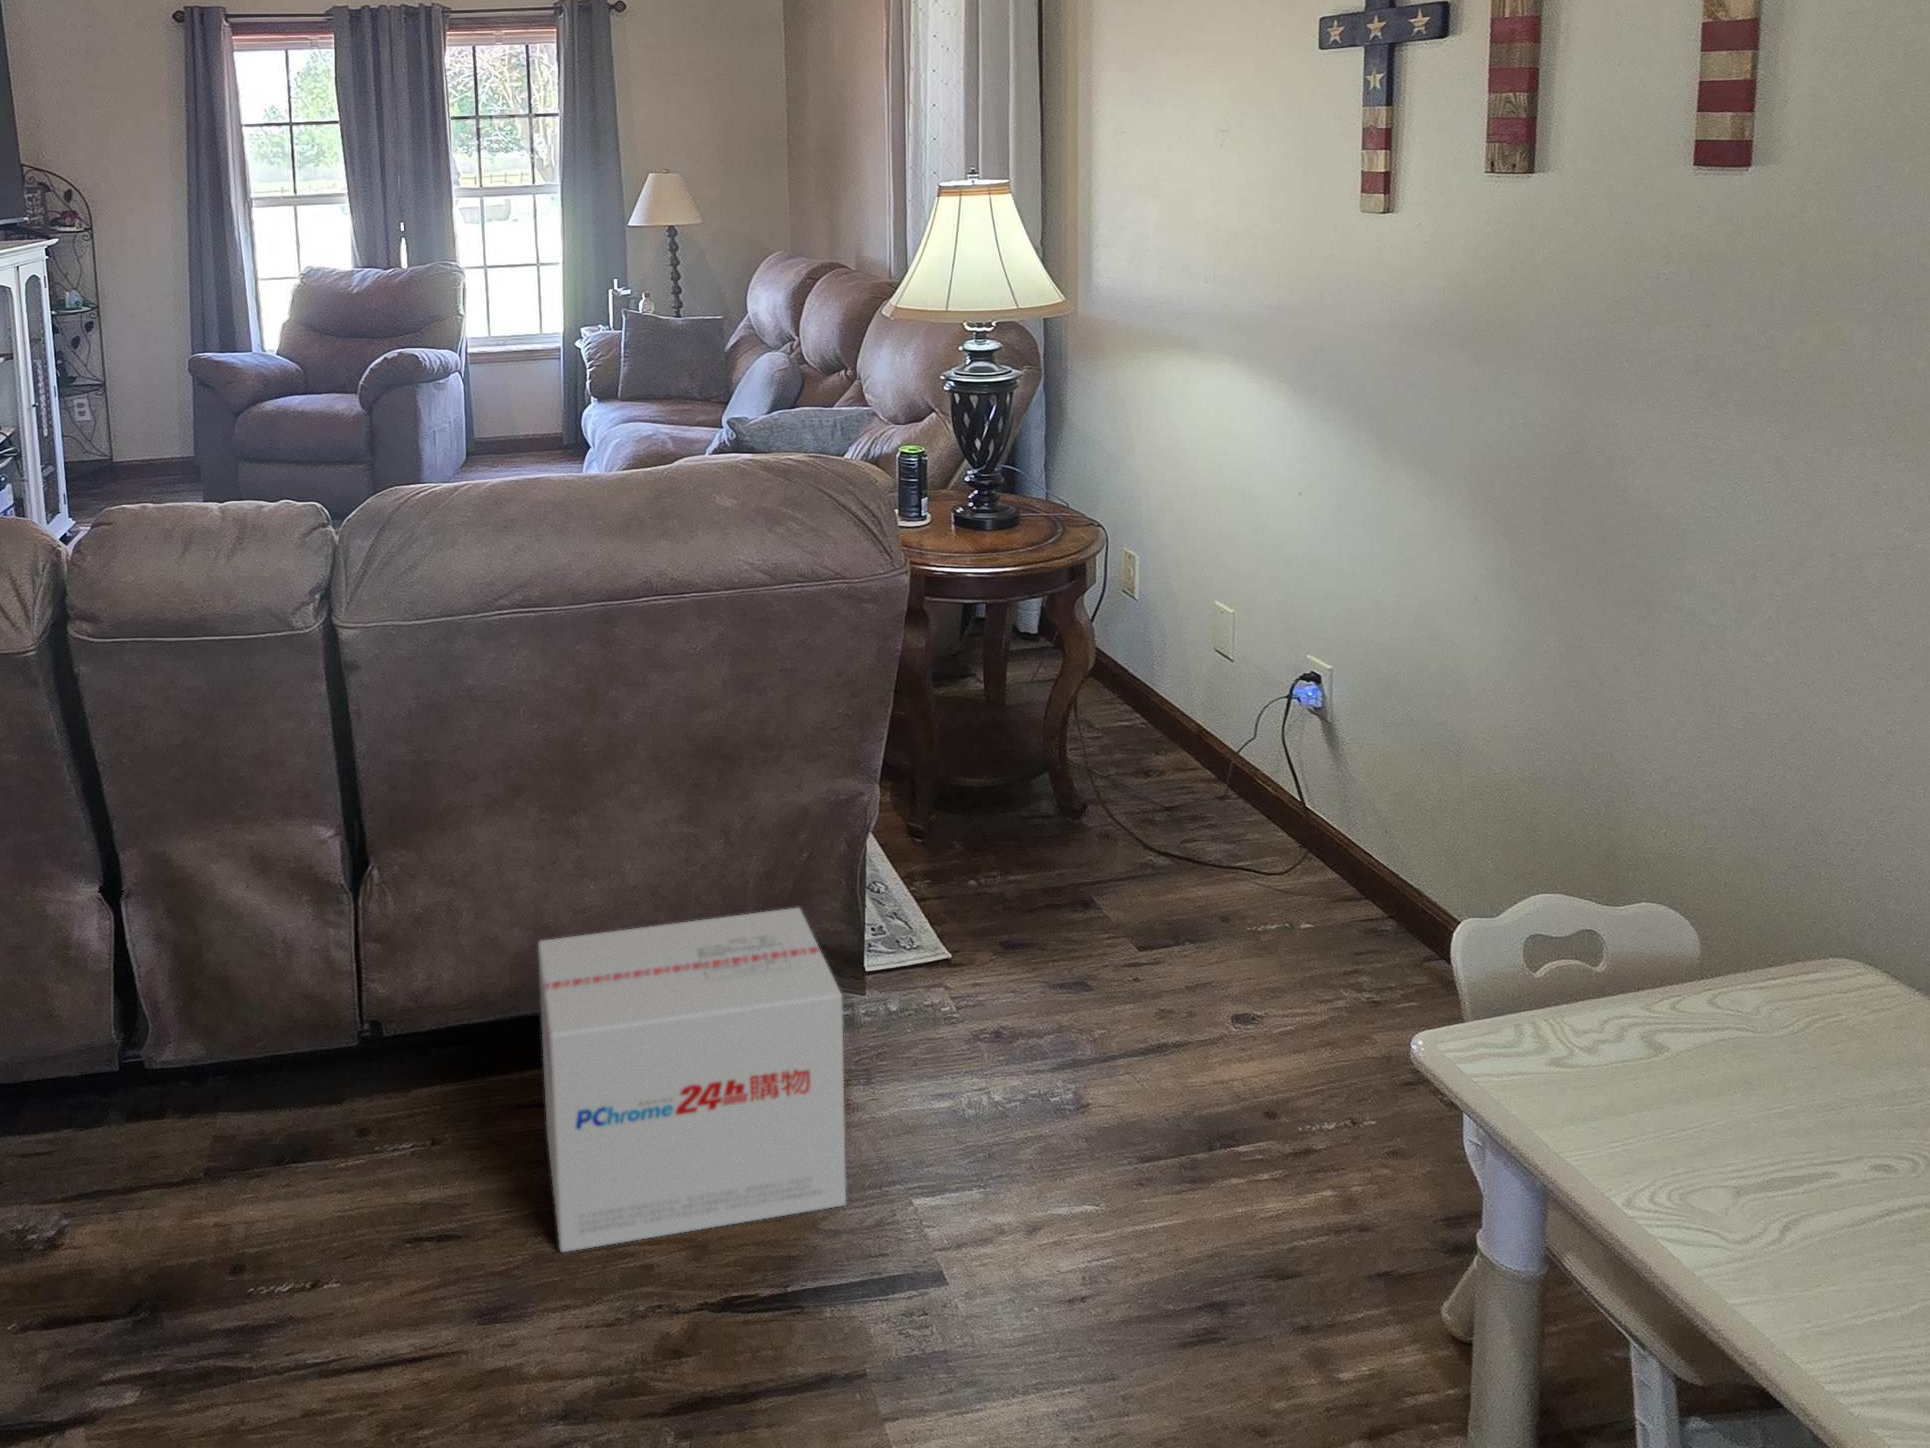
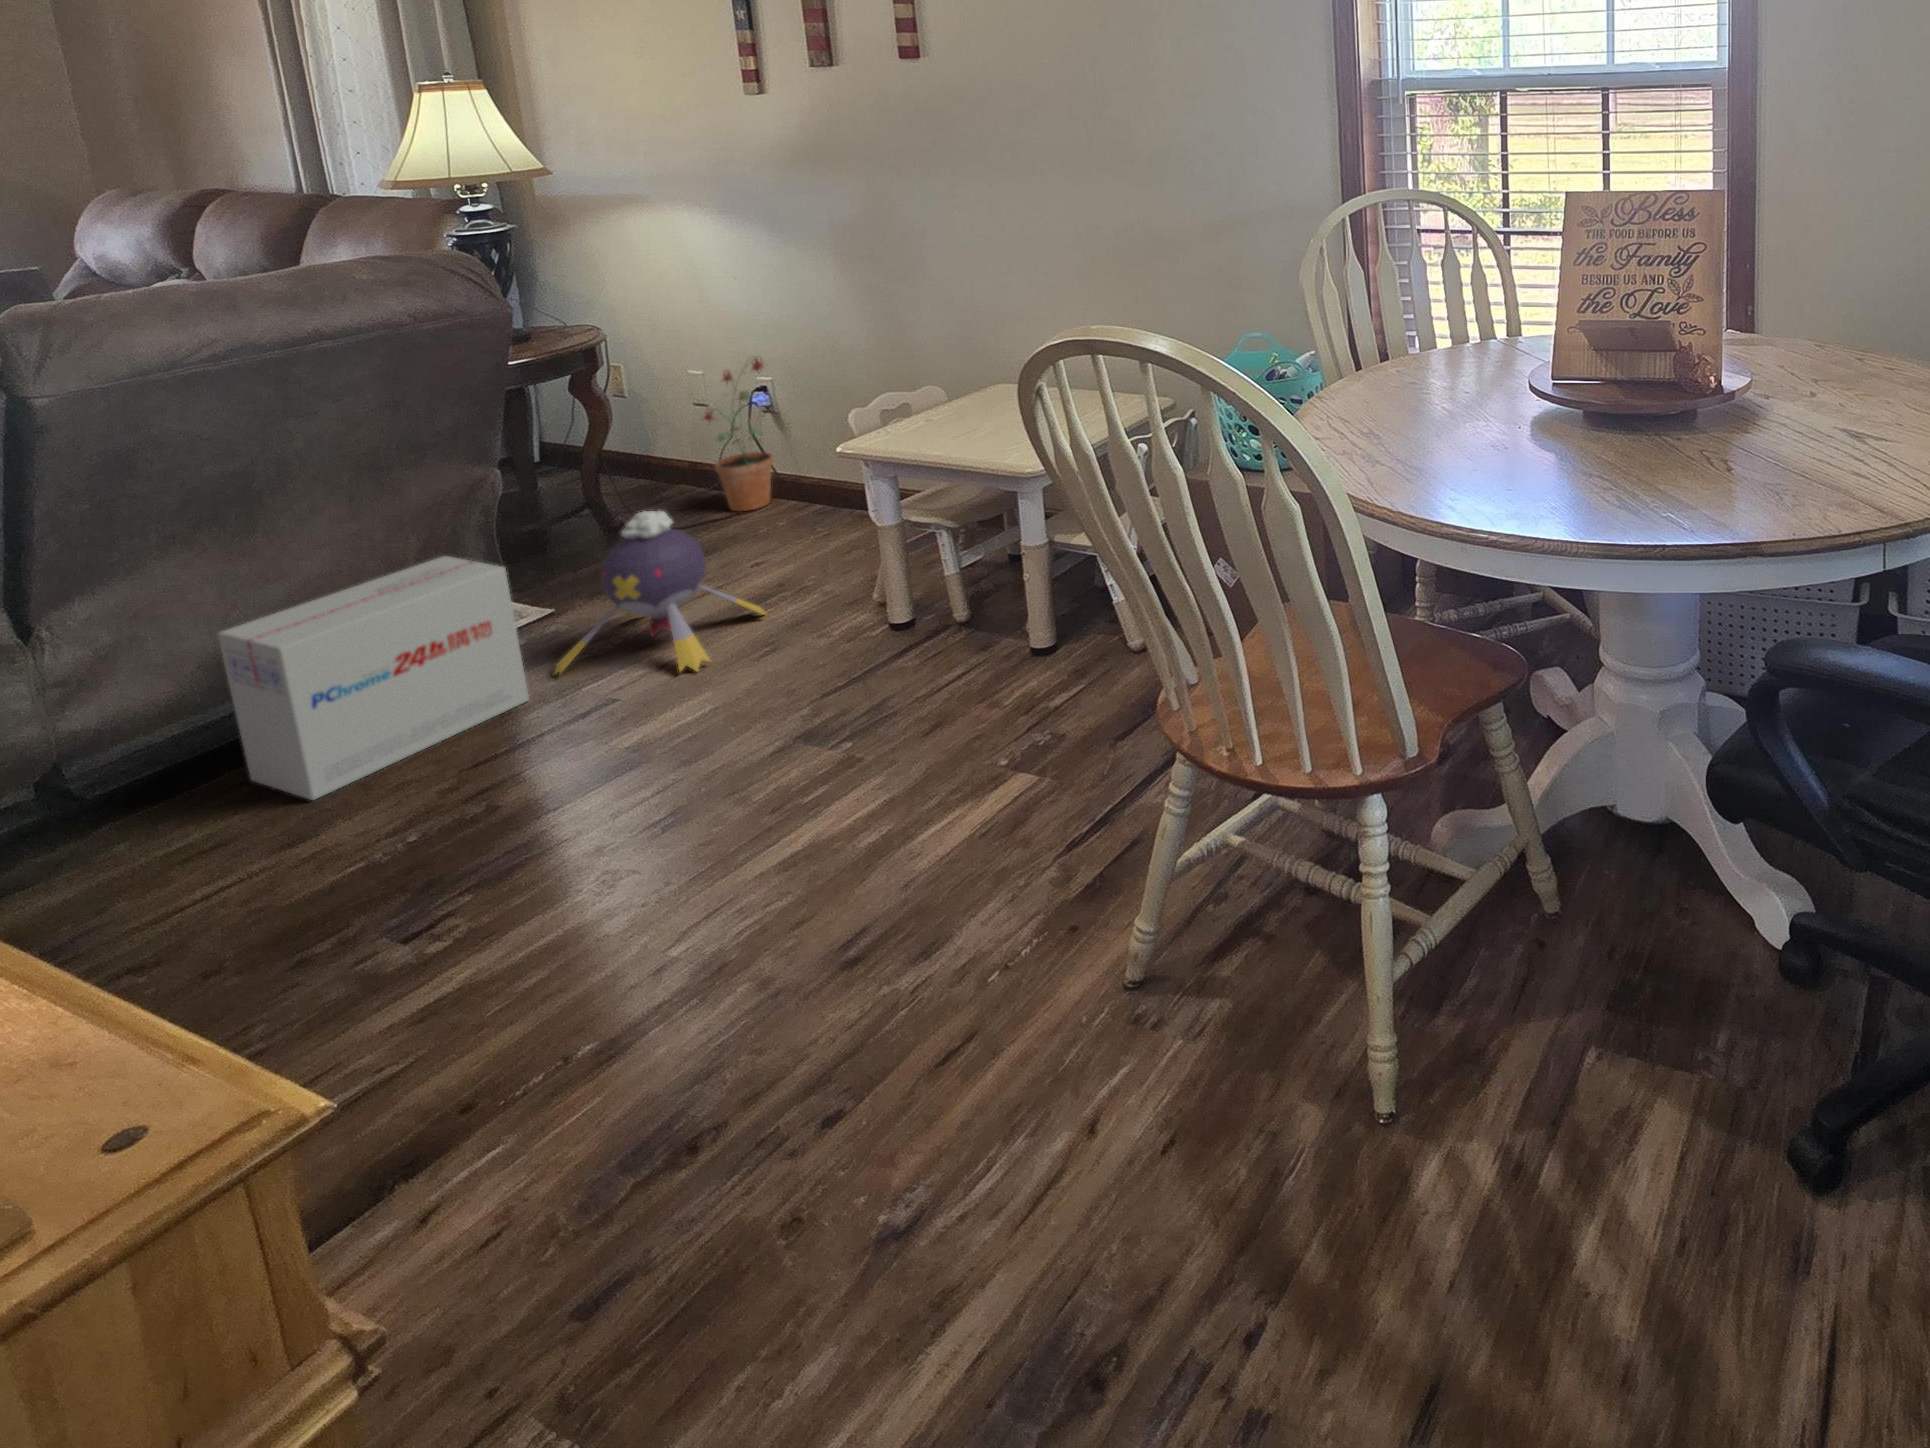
potted plant: none [1210,631,1329,877] -> present [704,357,773,511]
plush toy: none [892,958,1234,1340] -> present [554,511,766,675]

